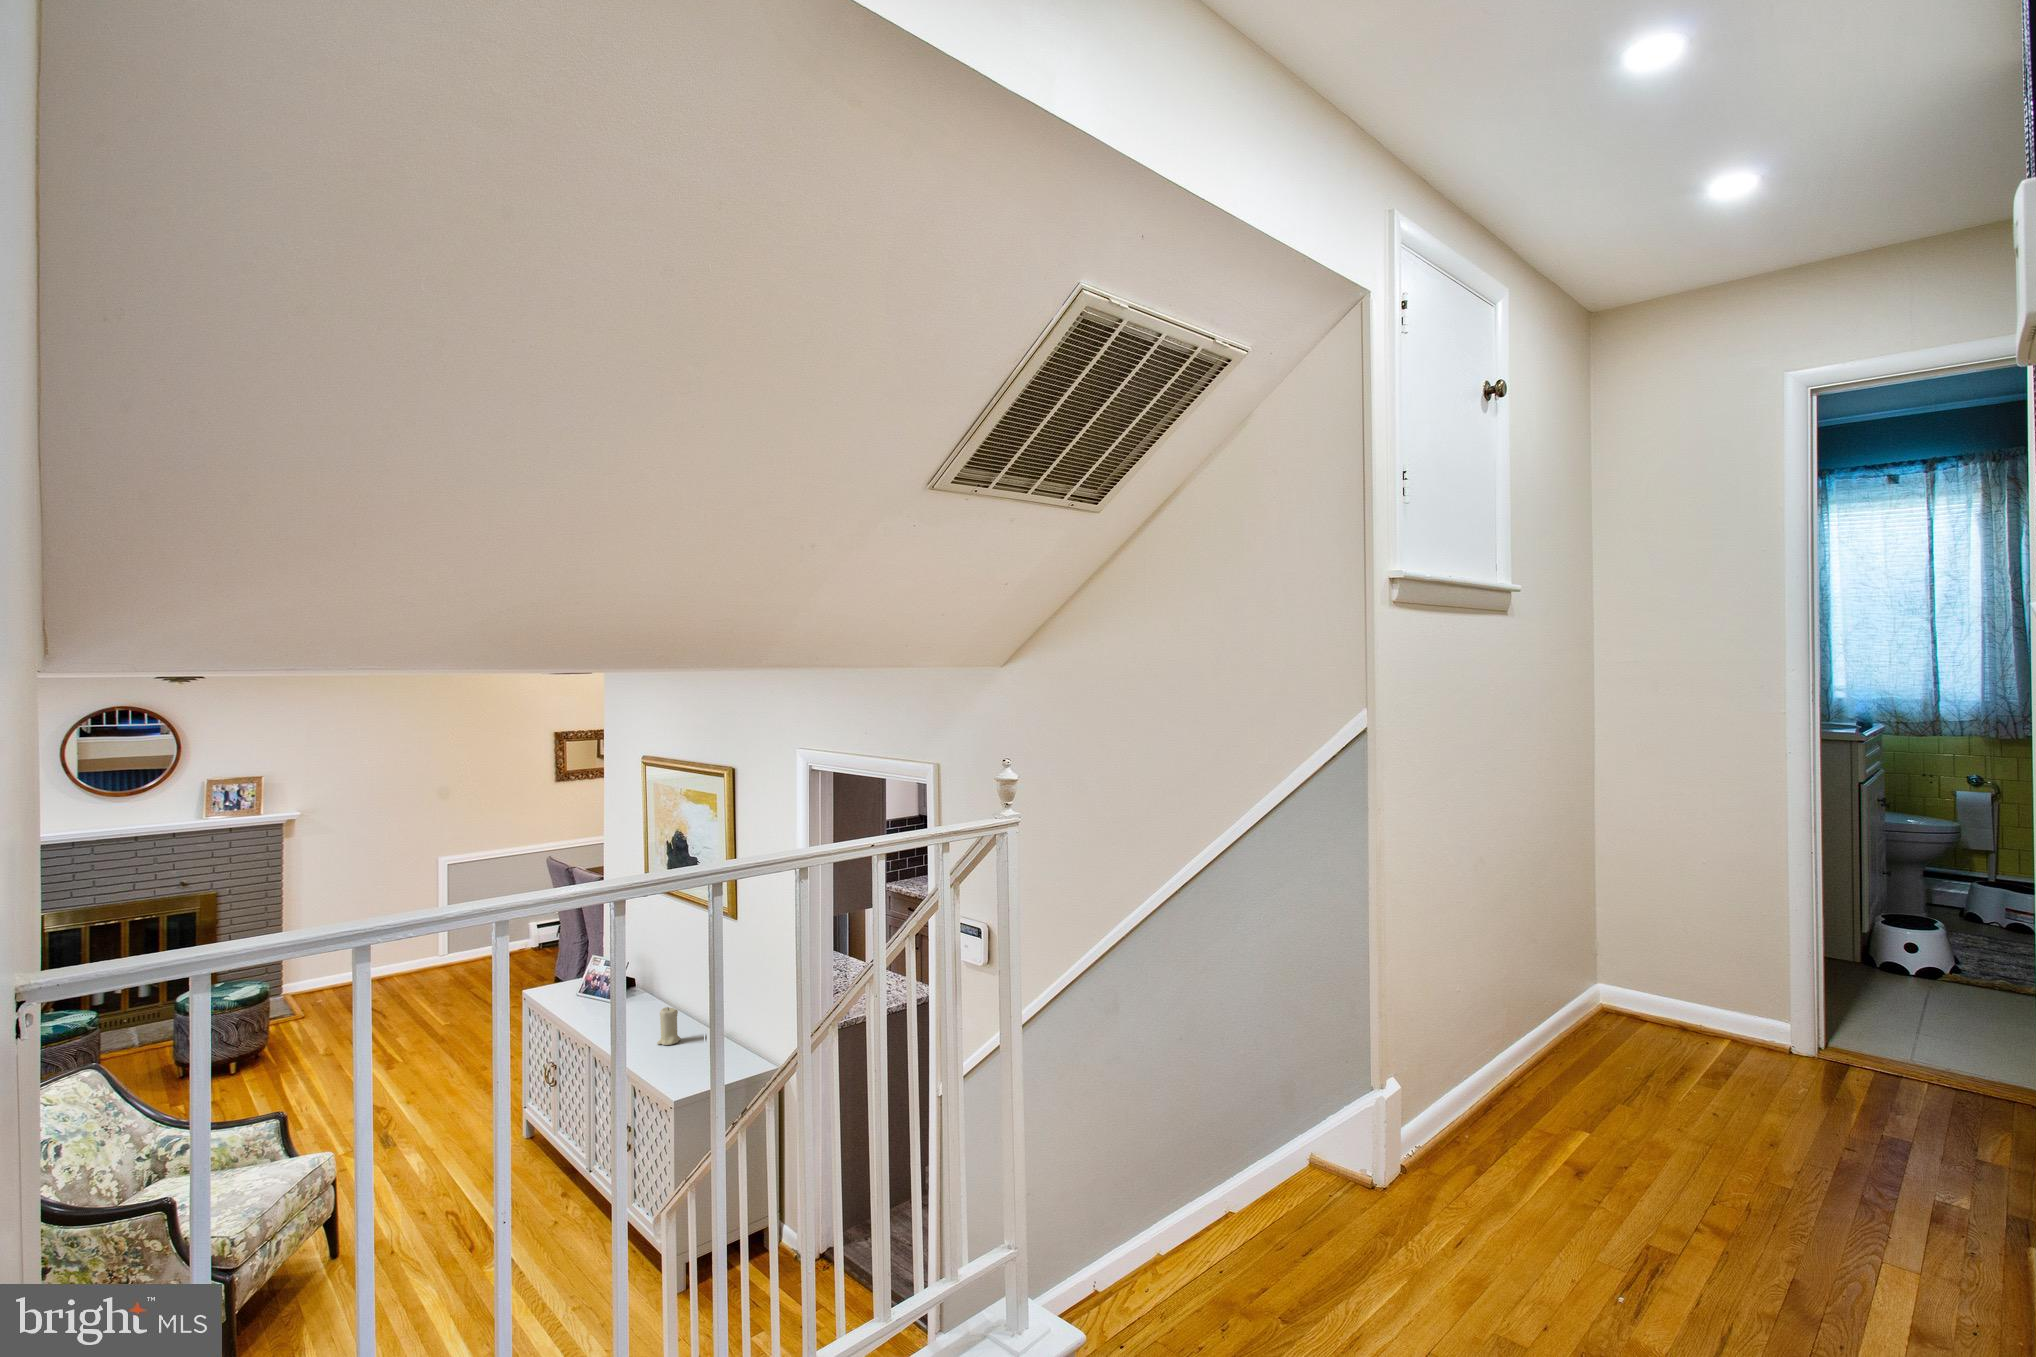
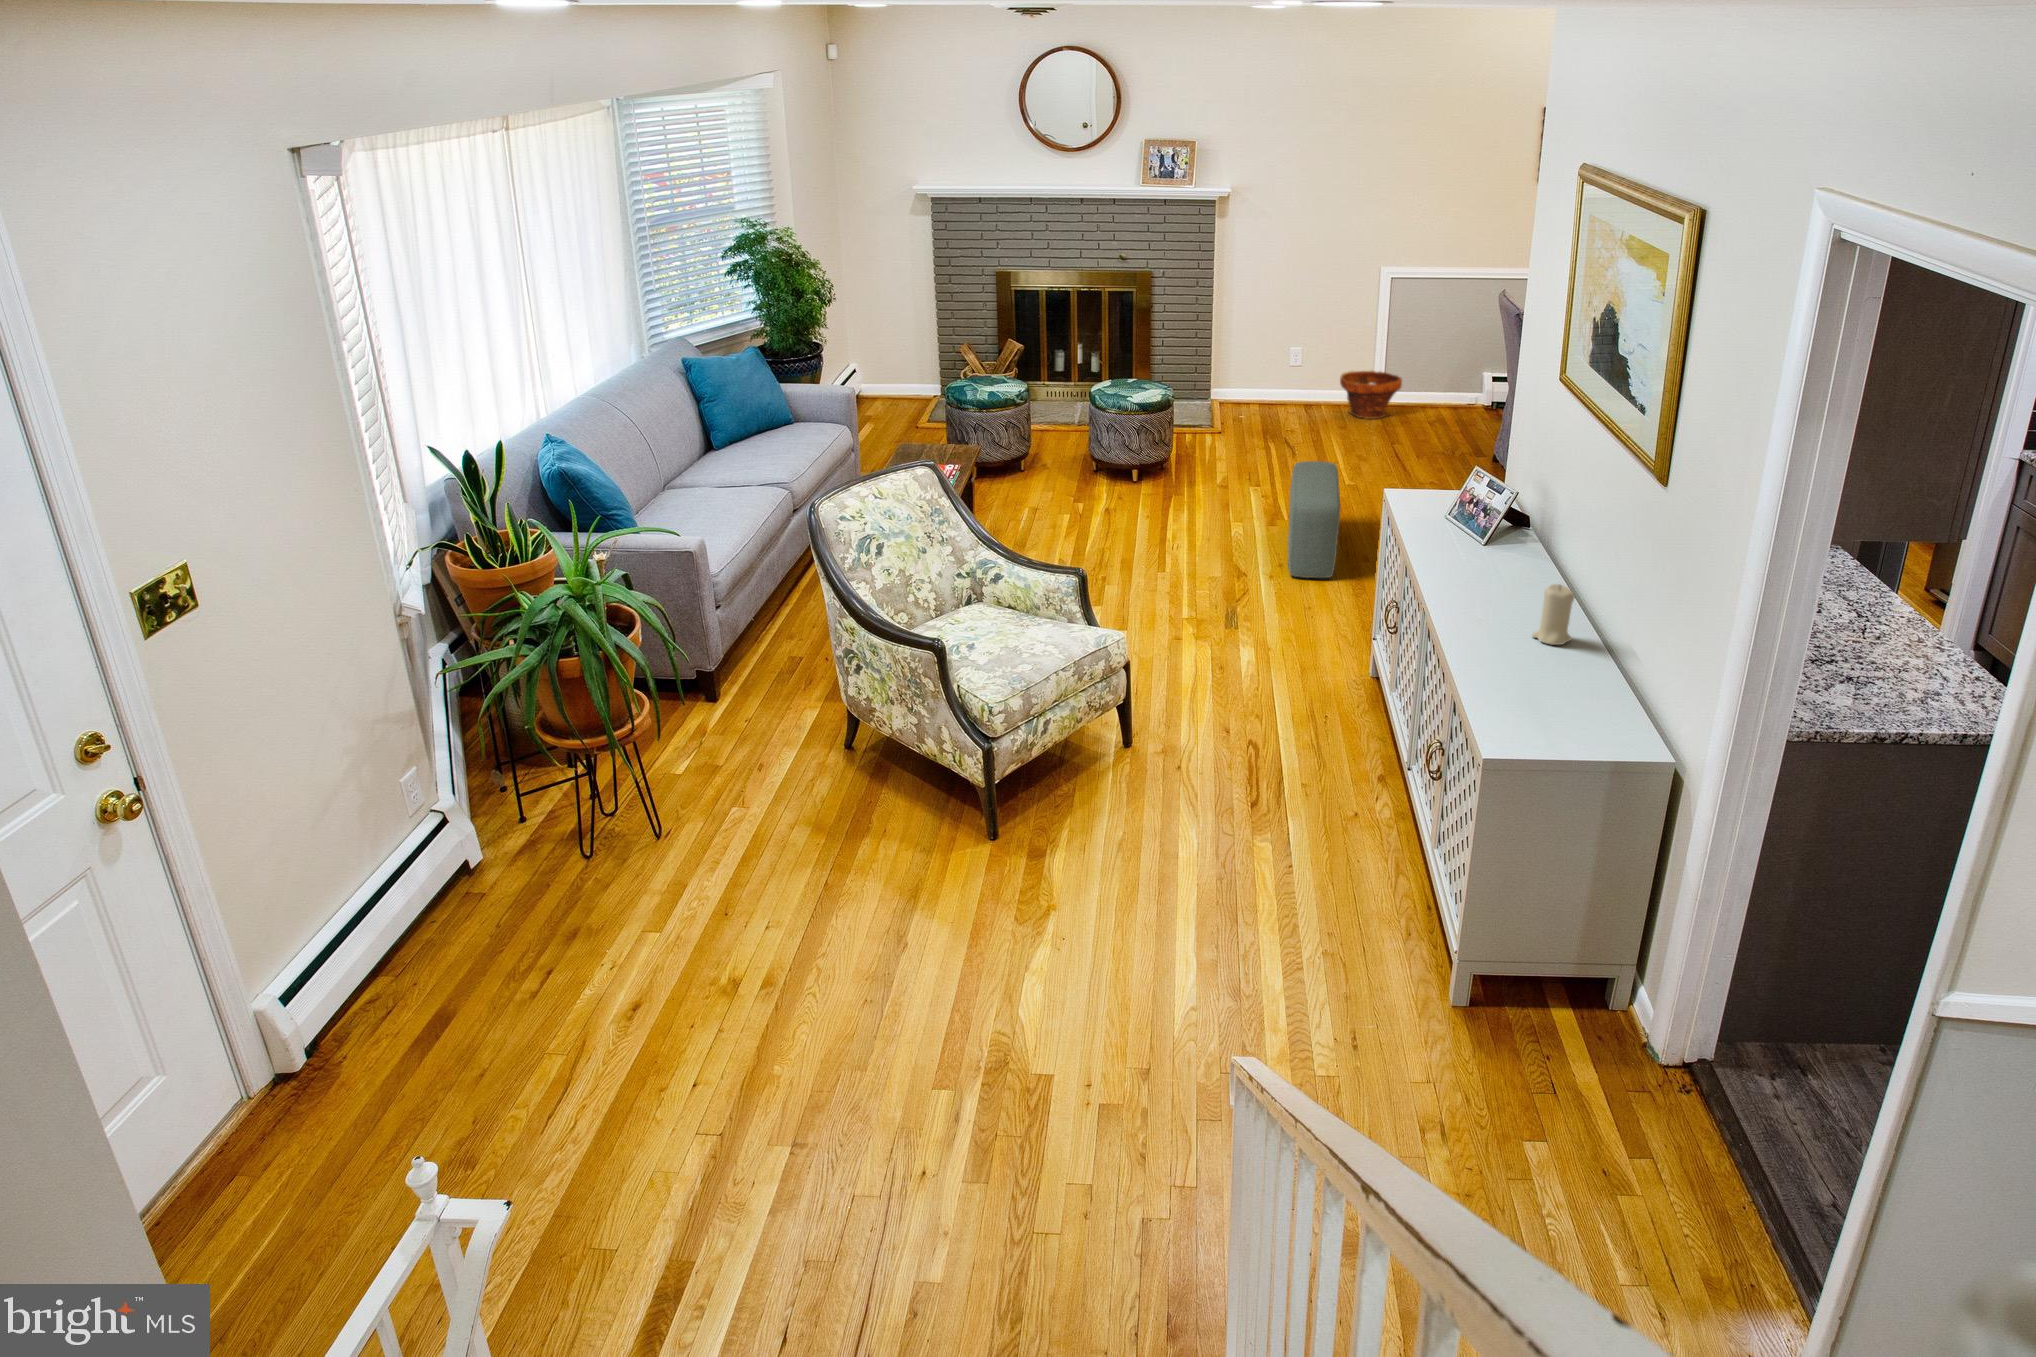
planter: none [404,943,457,981] -> present [1340,371,1402,419]
pouf: none [404,1005,460,1095] -> present [1288,461,1340,578]

